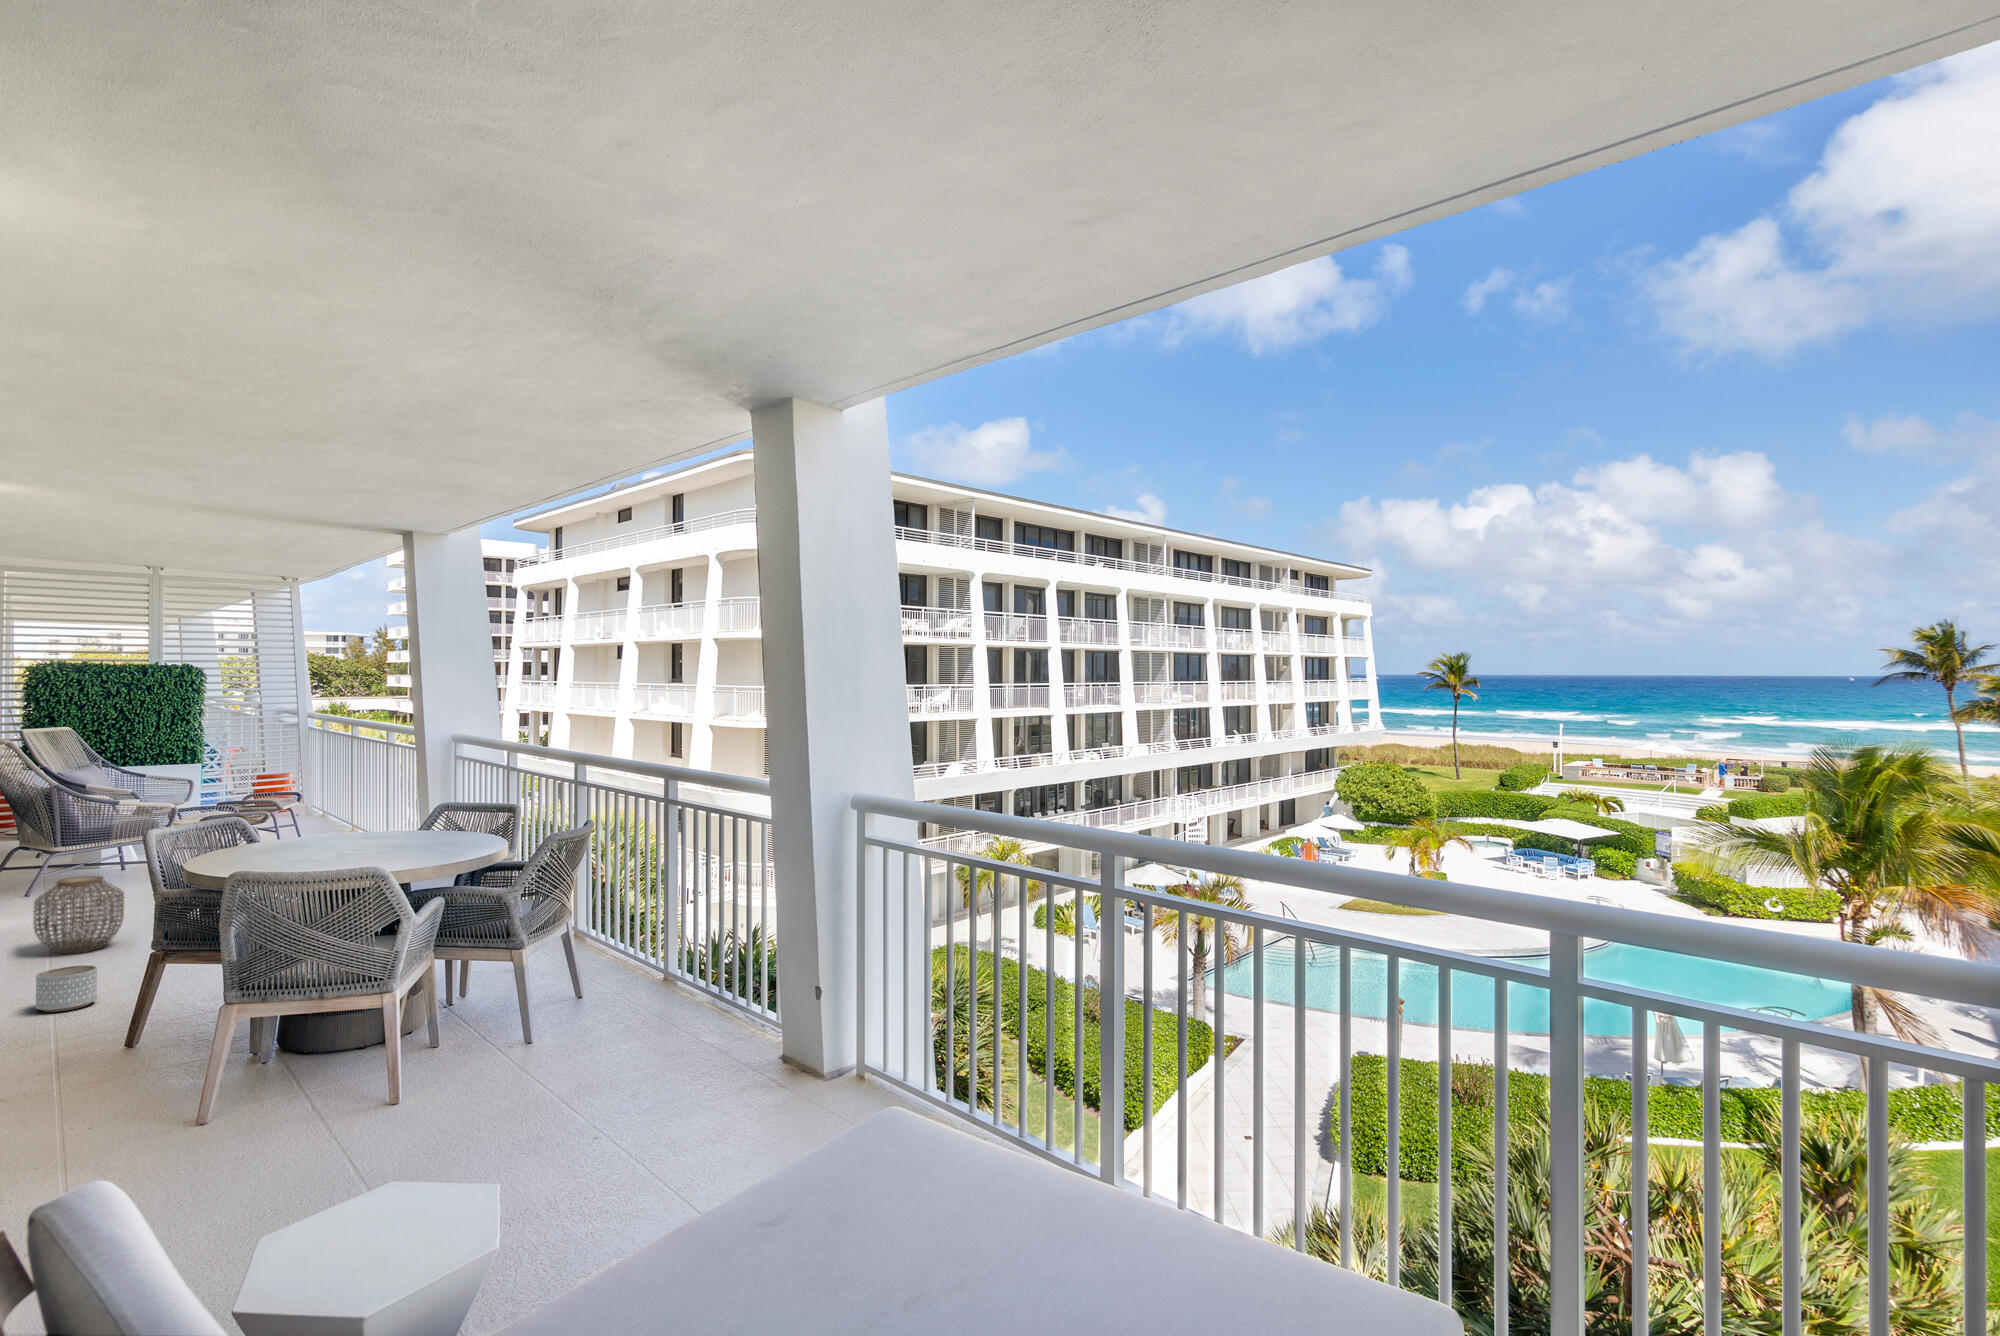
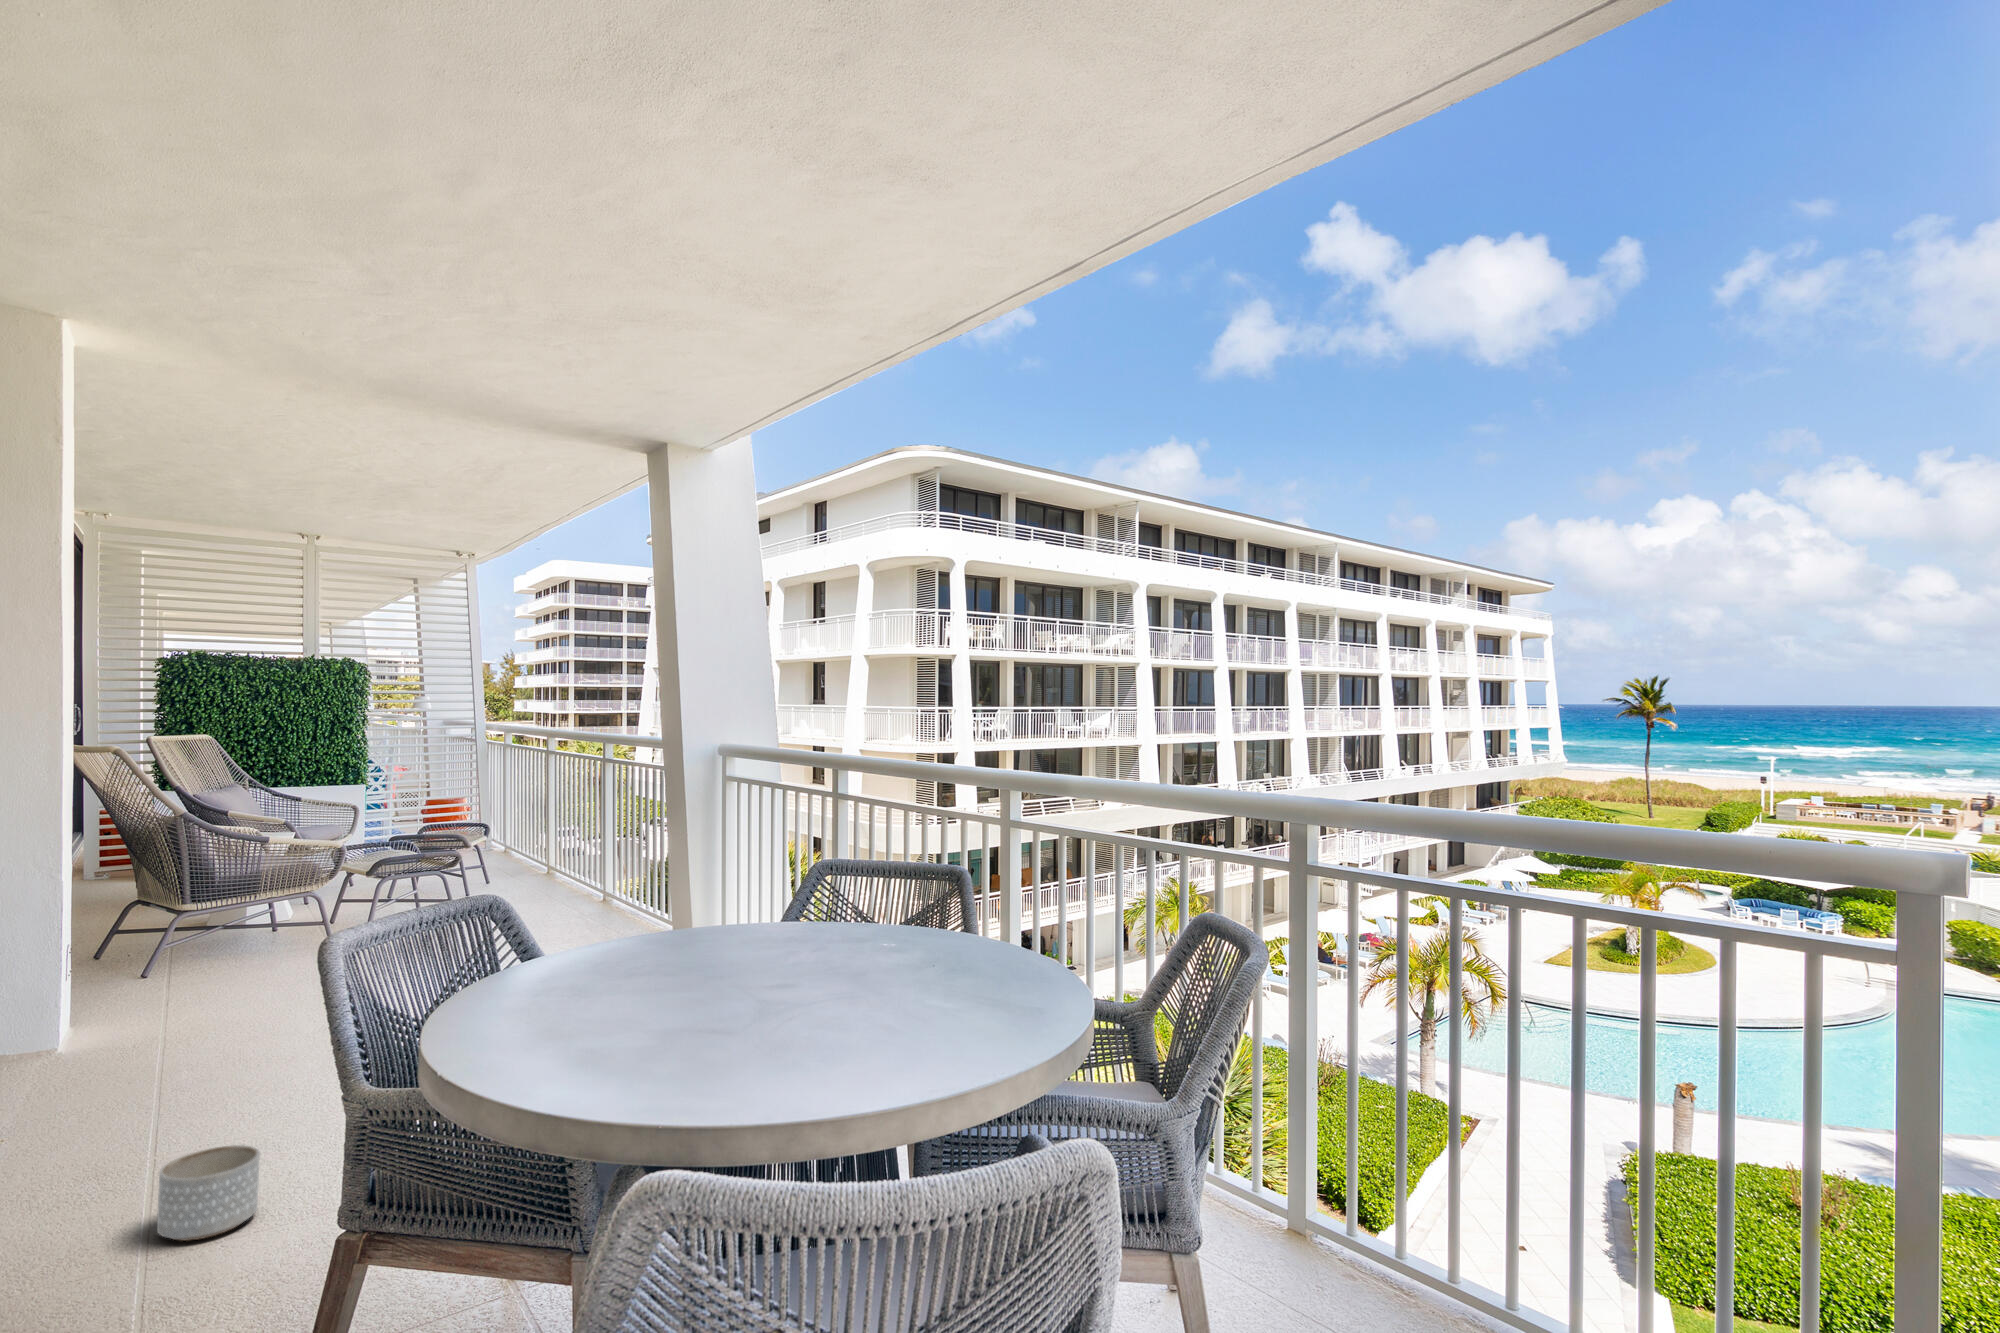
woven basket: present [33,876,124,954] -> none [162,959,291,1083]

